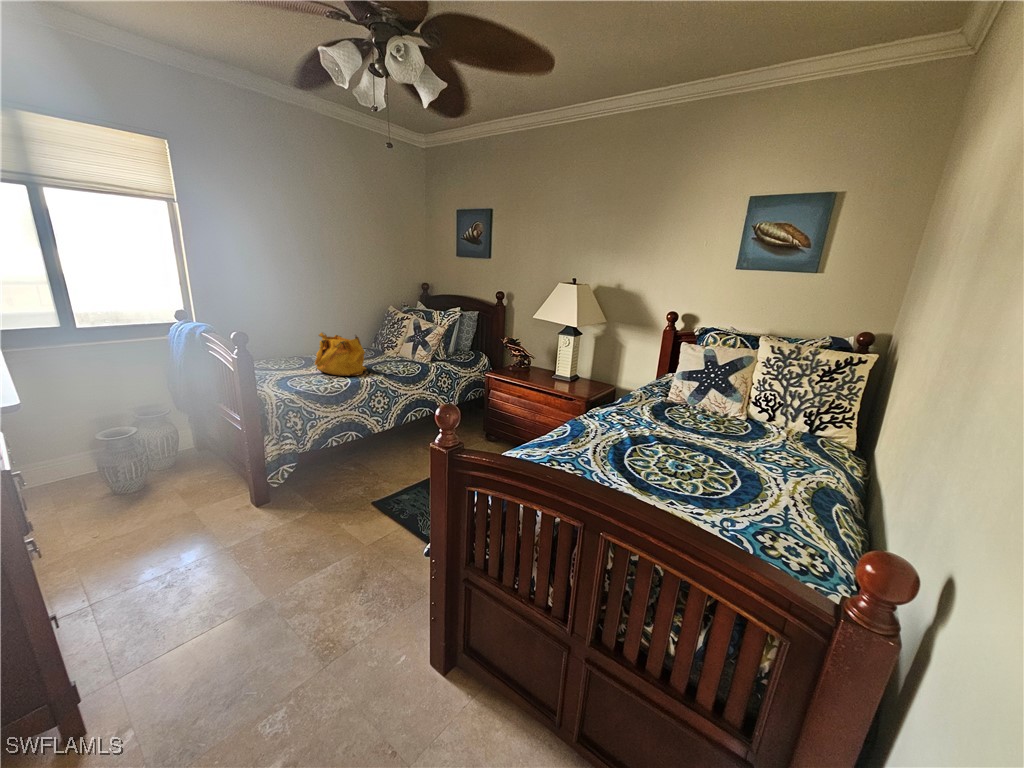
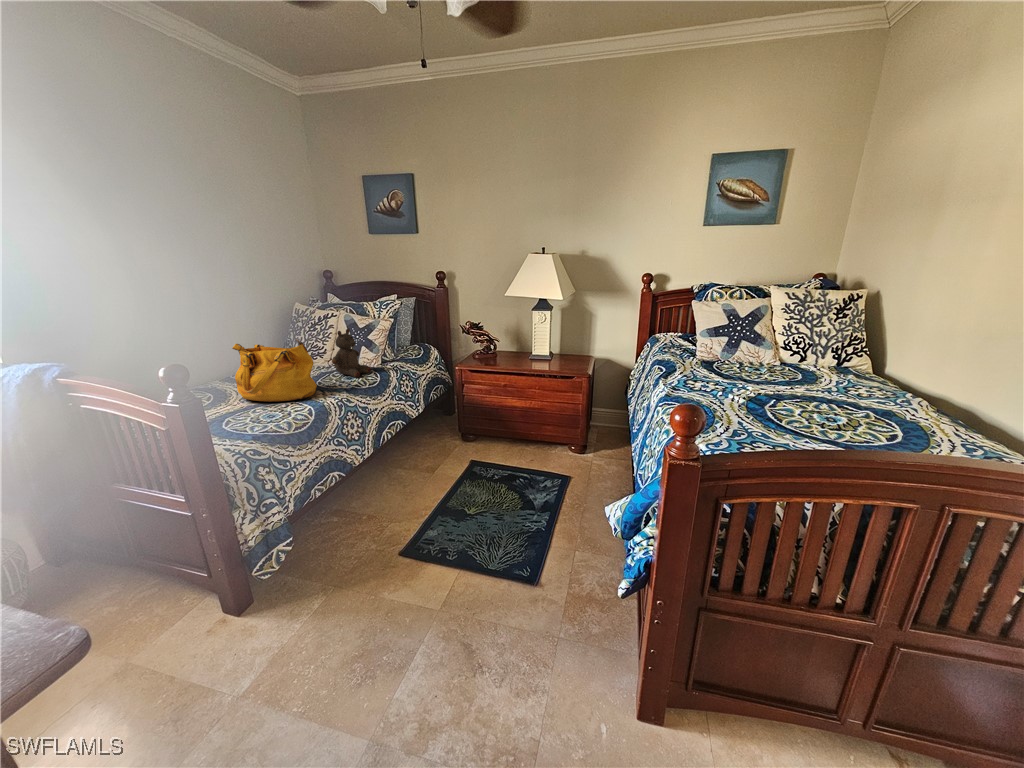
stuffed bear: none [388,332,416,369] -> present [332,329,371,378]

